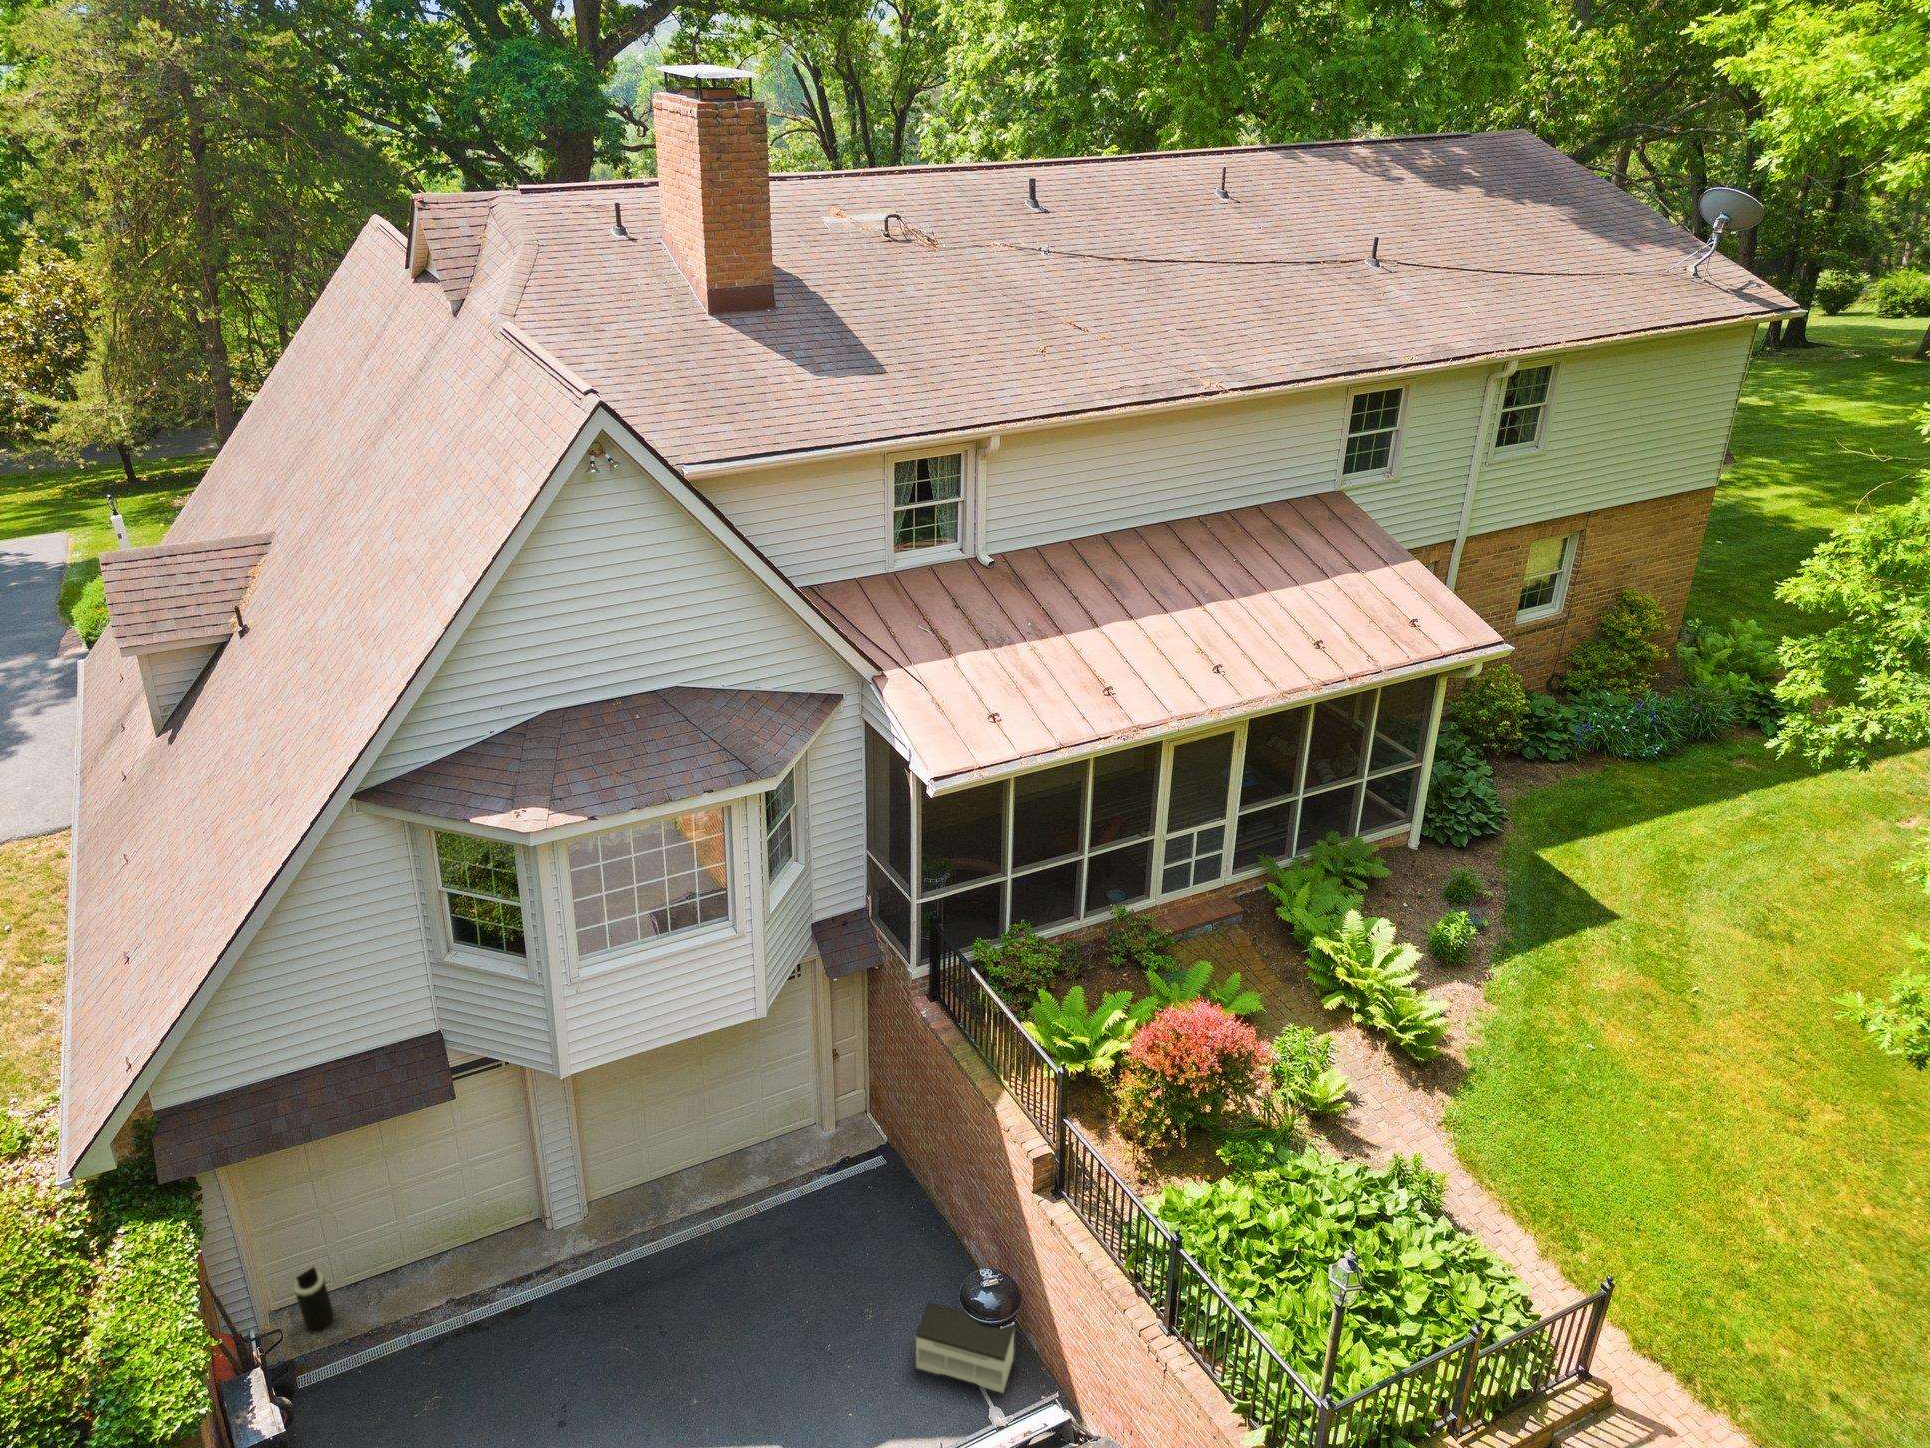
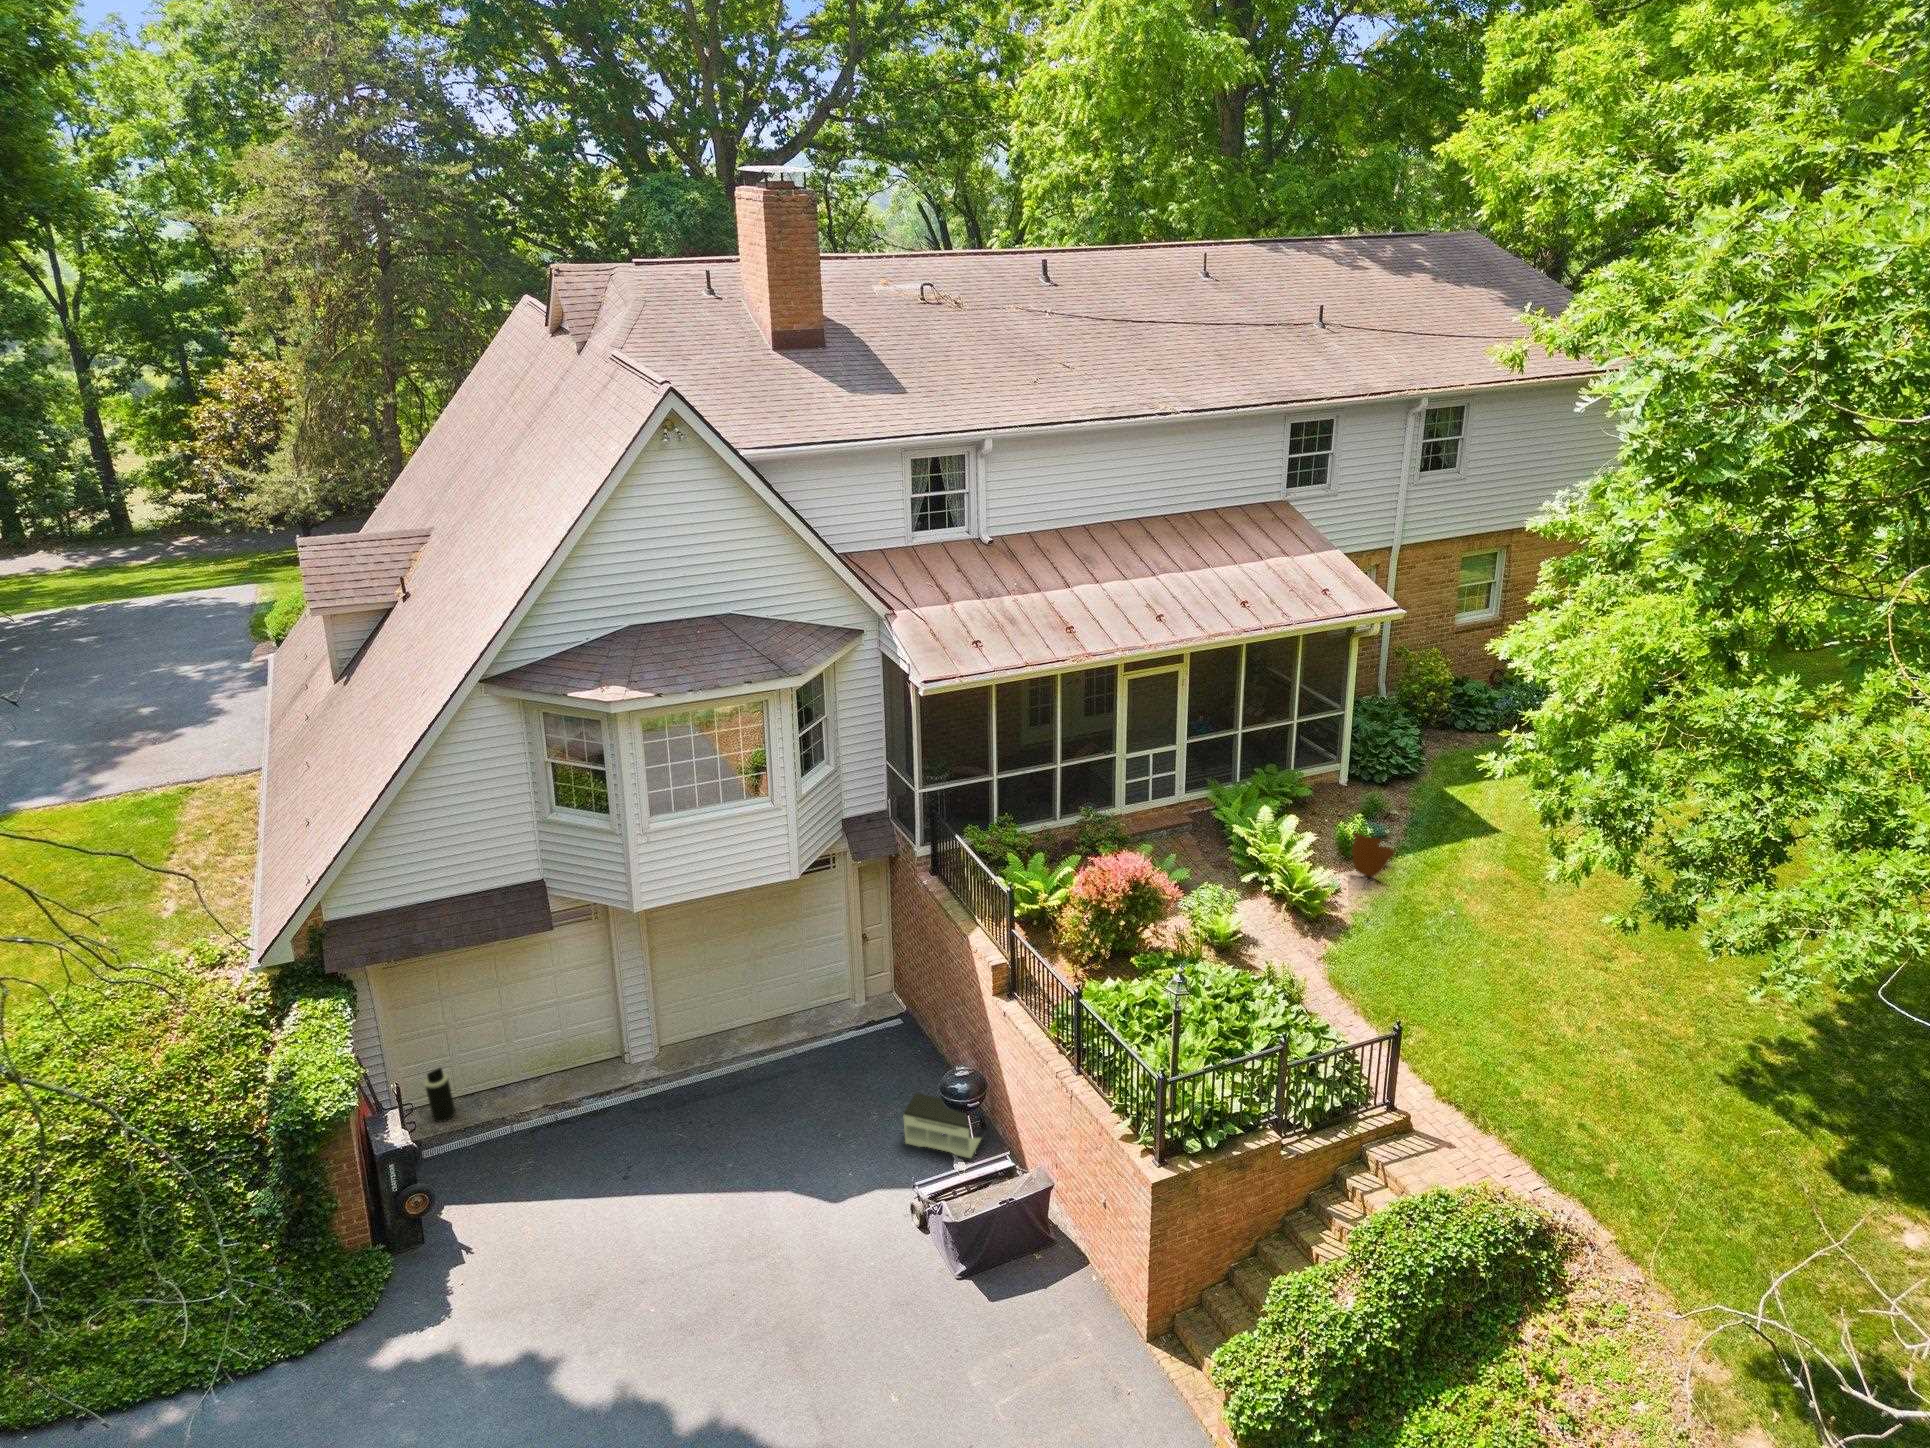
lounge chair: none [1450,947,1504,1015] -> present [1352,833,1395,887]

